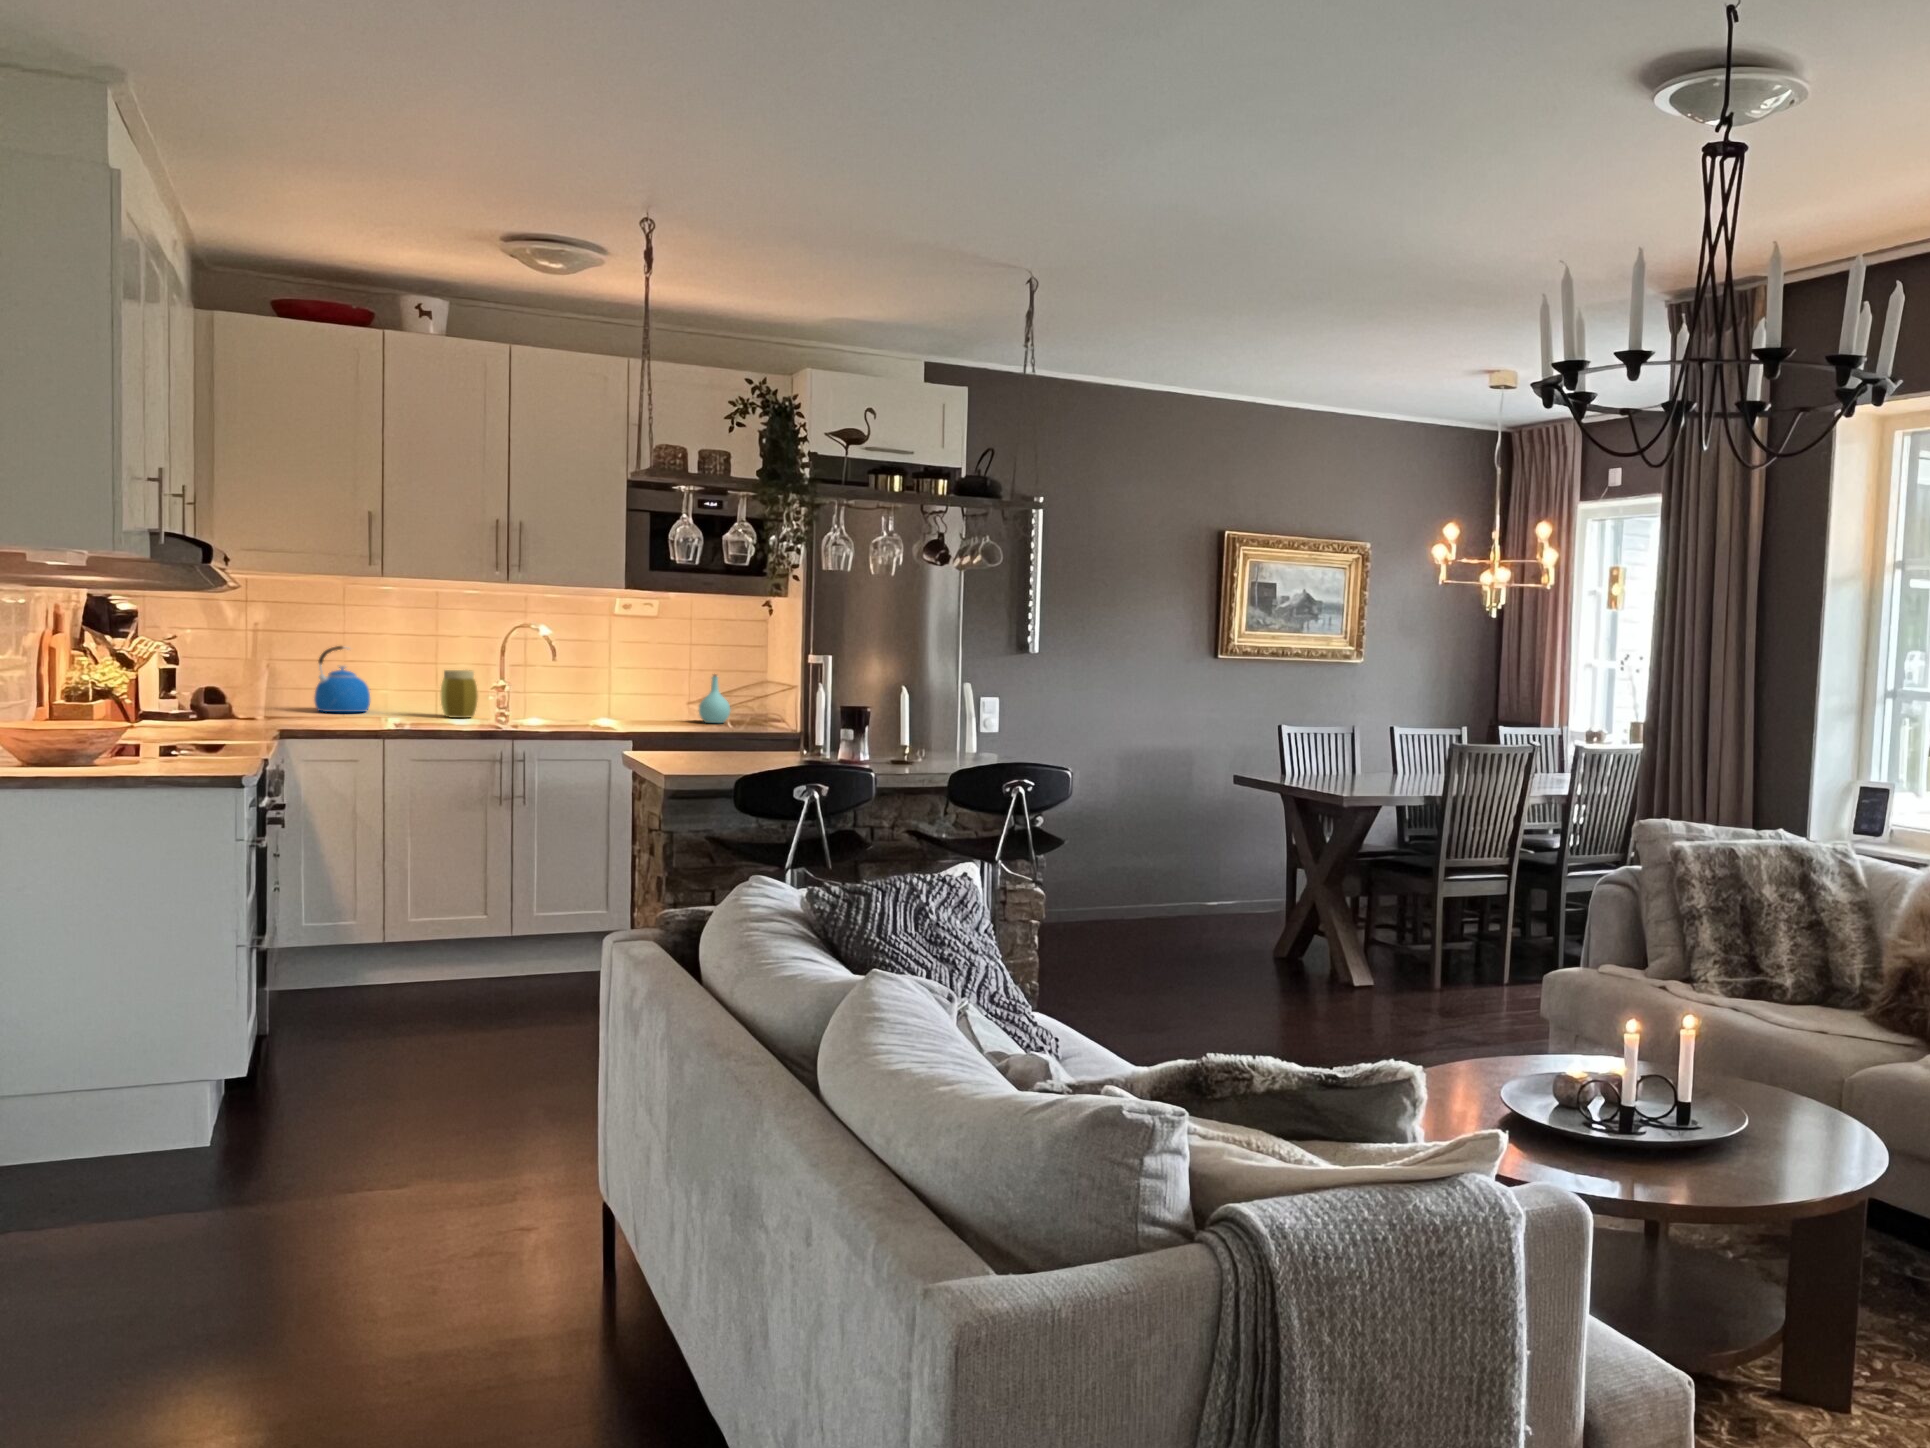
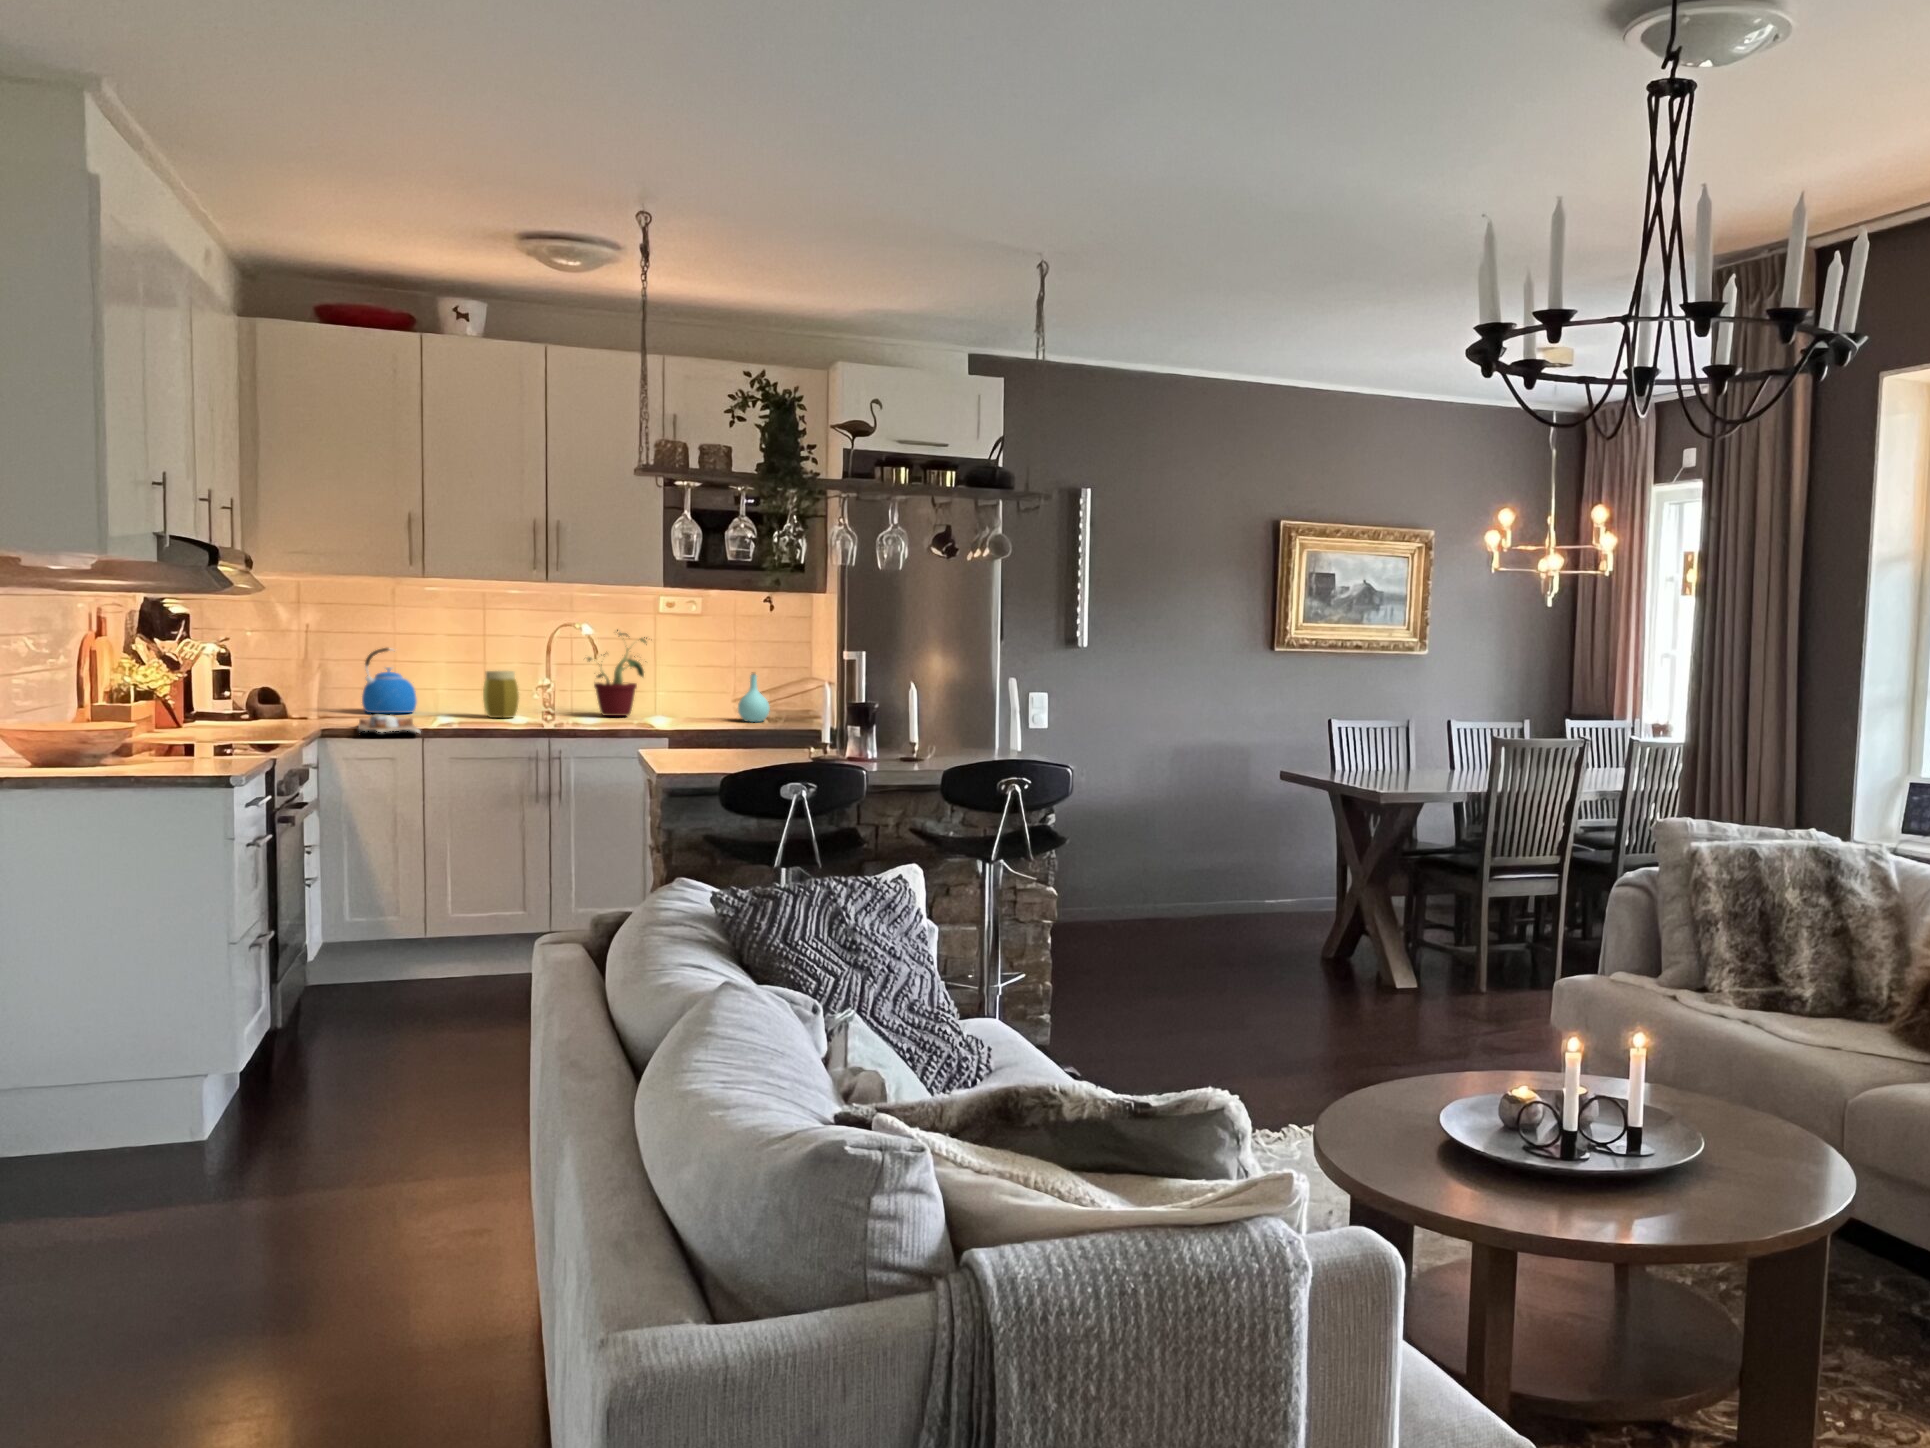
potted plant: none [542,629,613,717] -> present [587,629,647,716]
cutting board: none [318,713,390,734] -> present [358,714,420,734]

